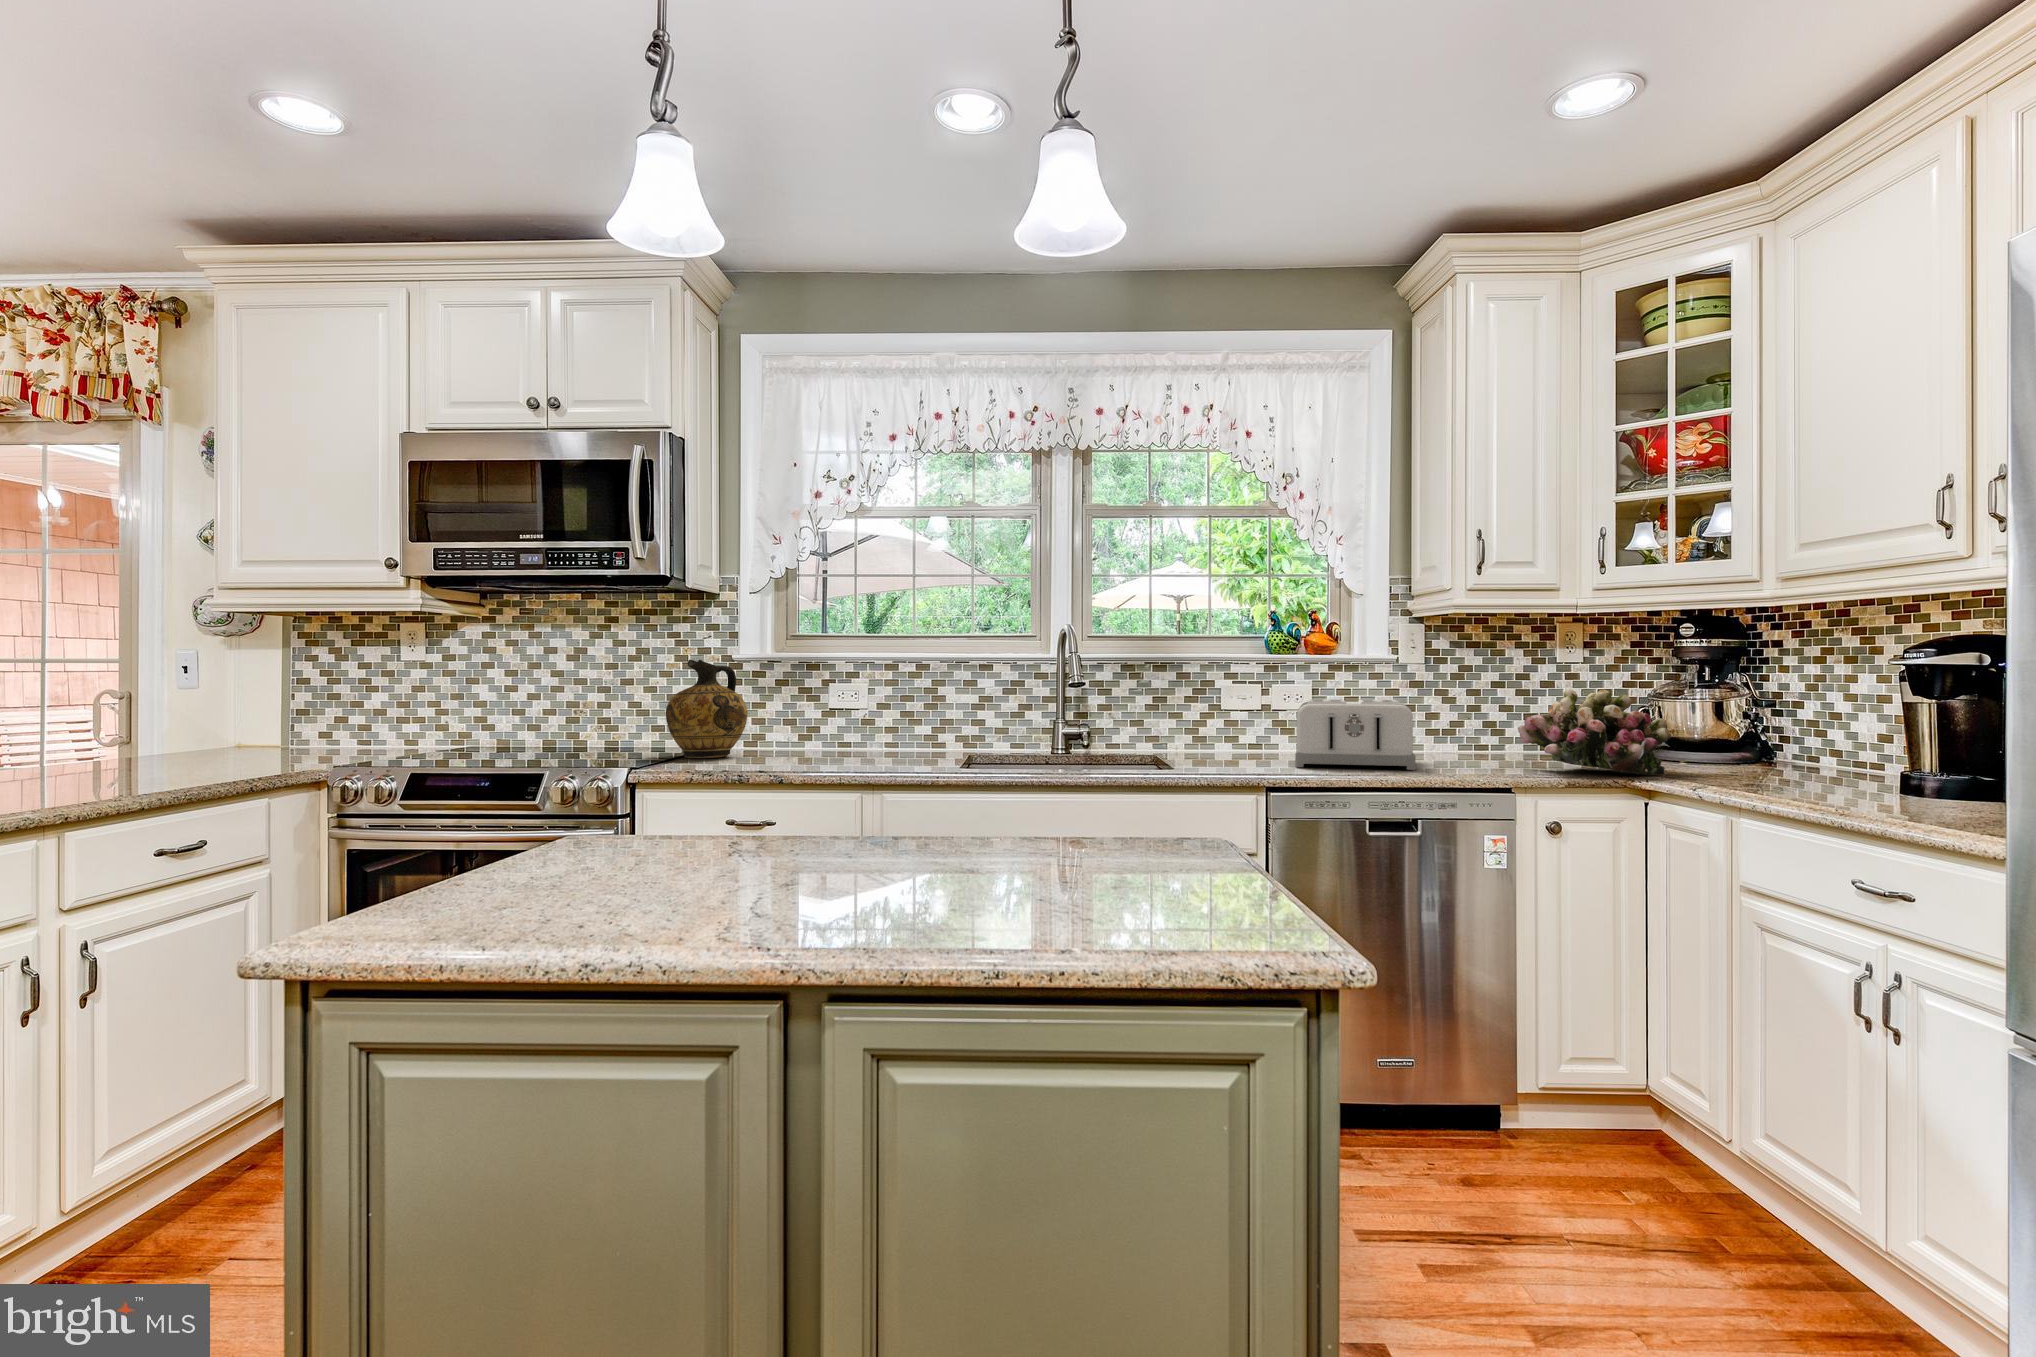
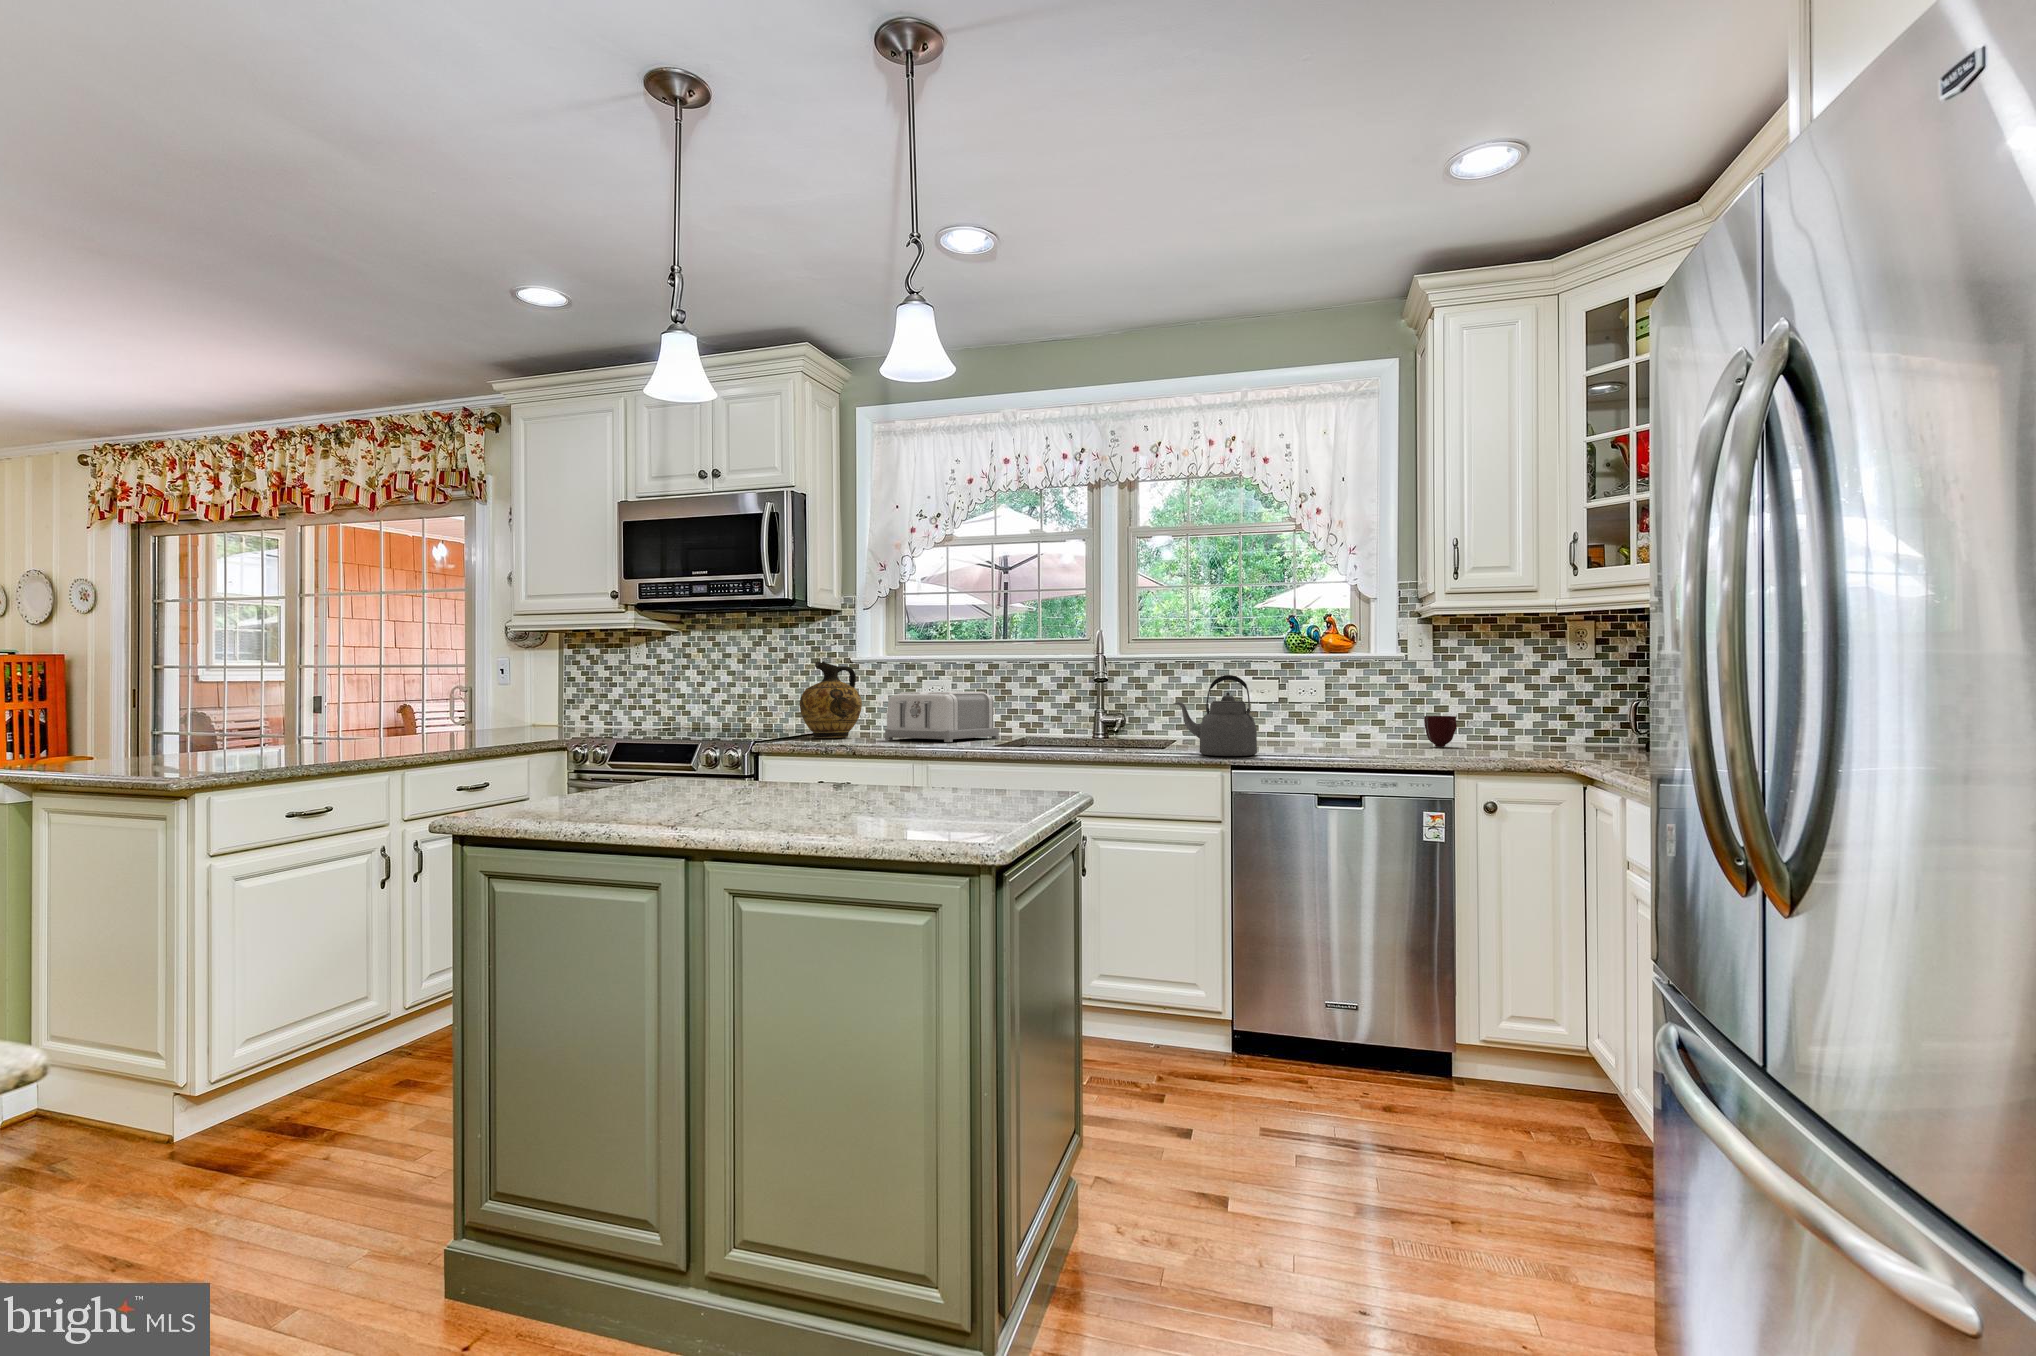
kettle: none [1203,681,1304,777] -> present [1174,675,1257,756]
flower arrangement: present [1518,689,1671,775] -> none [1474,682,1615,762]
toaster: present [1295,699,1416,770] -> present [885,692,999,742]
mug: none [1415,723,1456,757] -> present [1424,716,1457,747]

